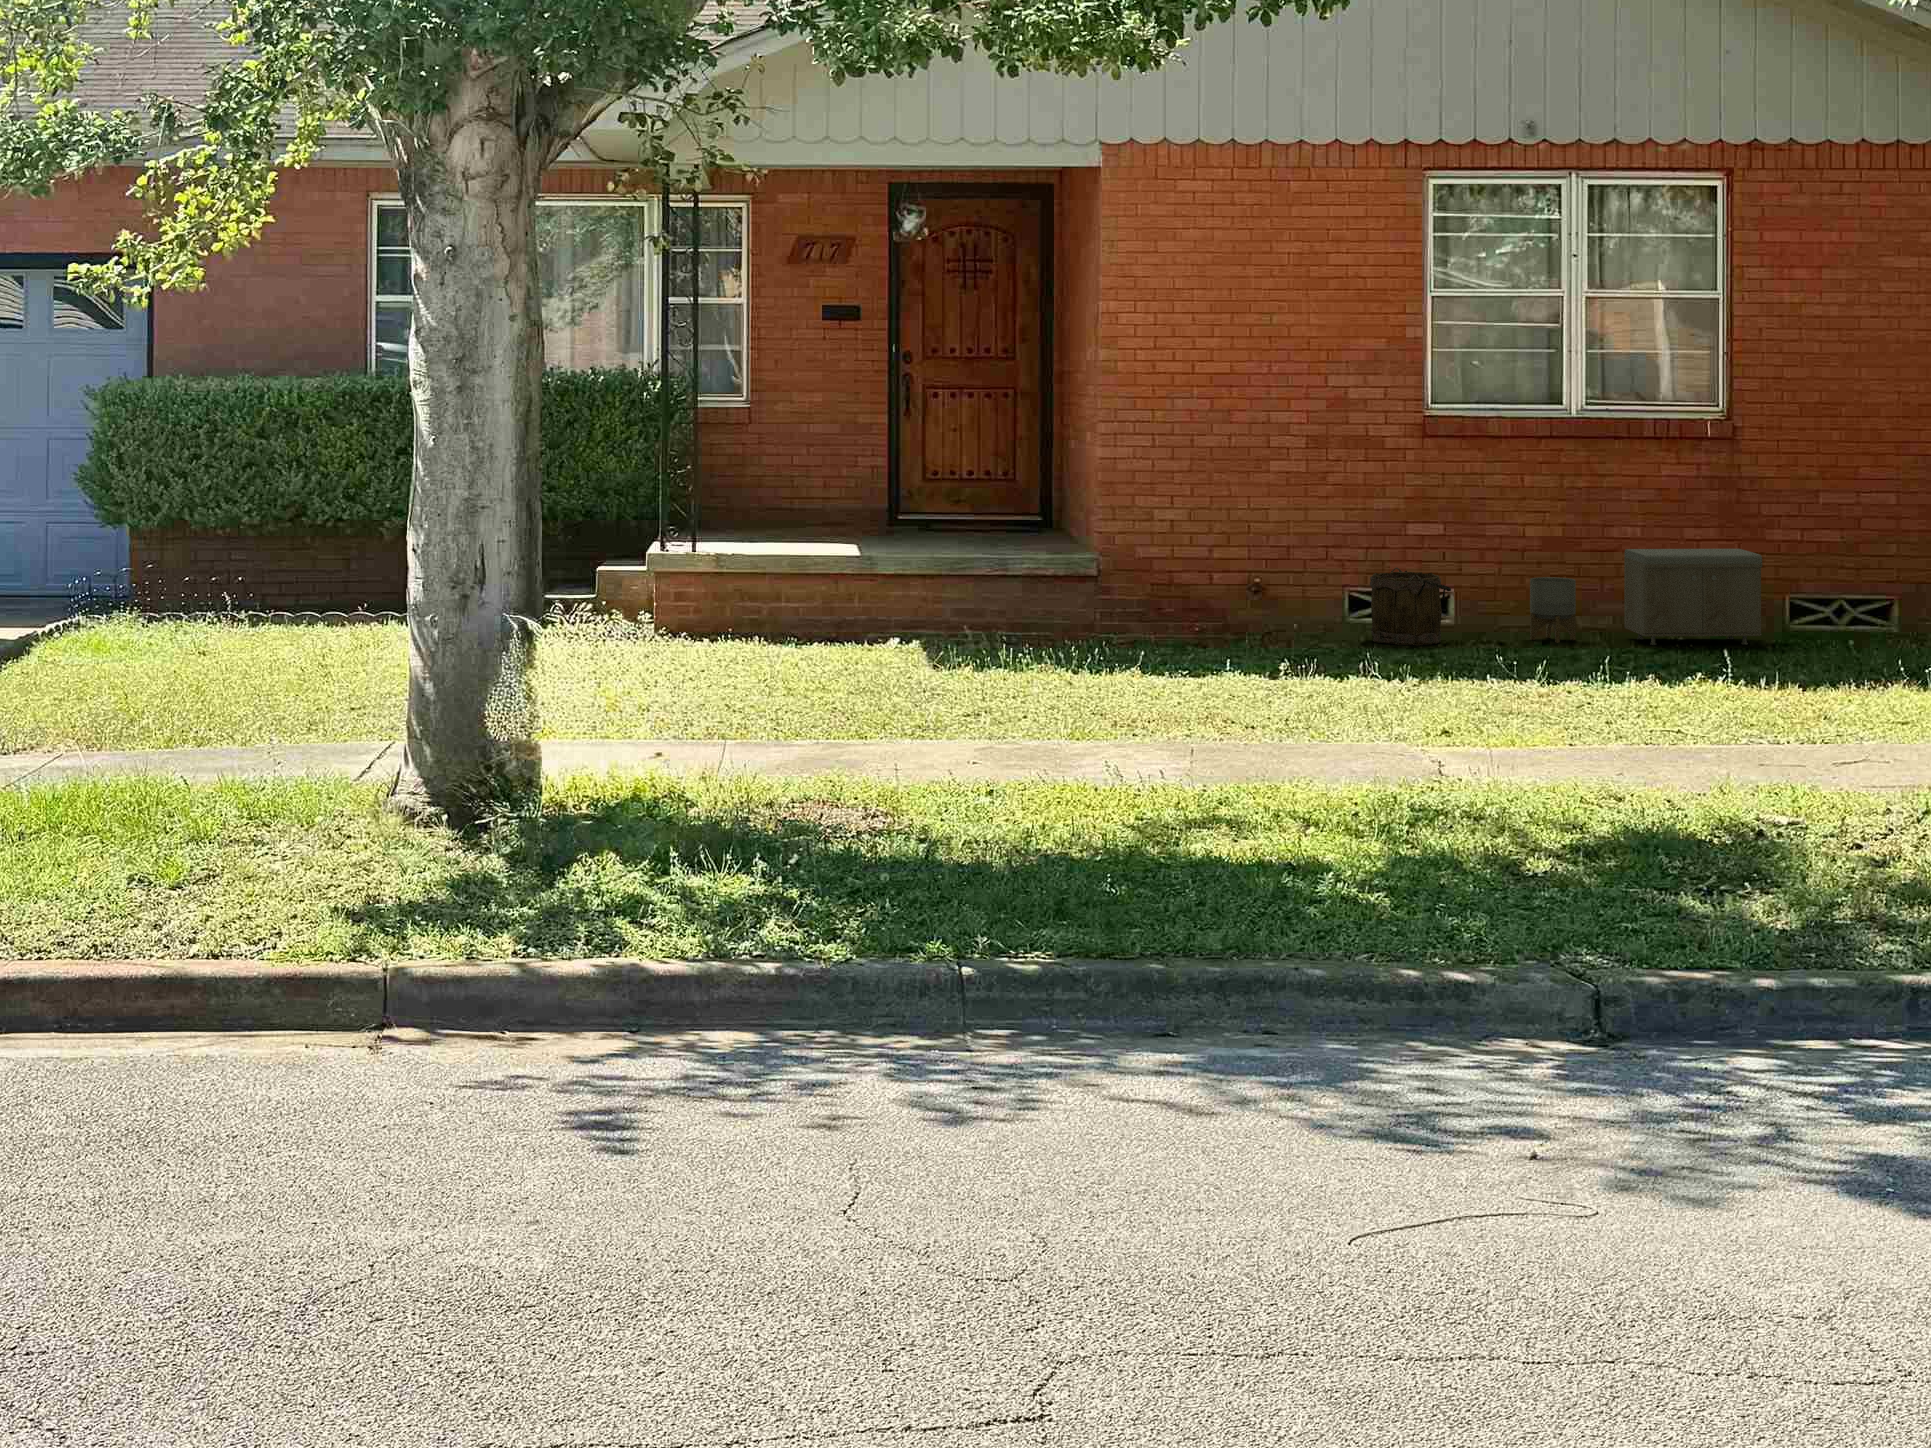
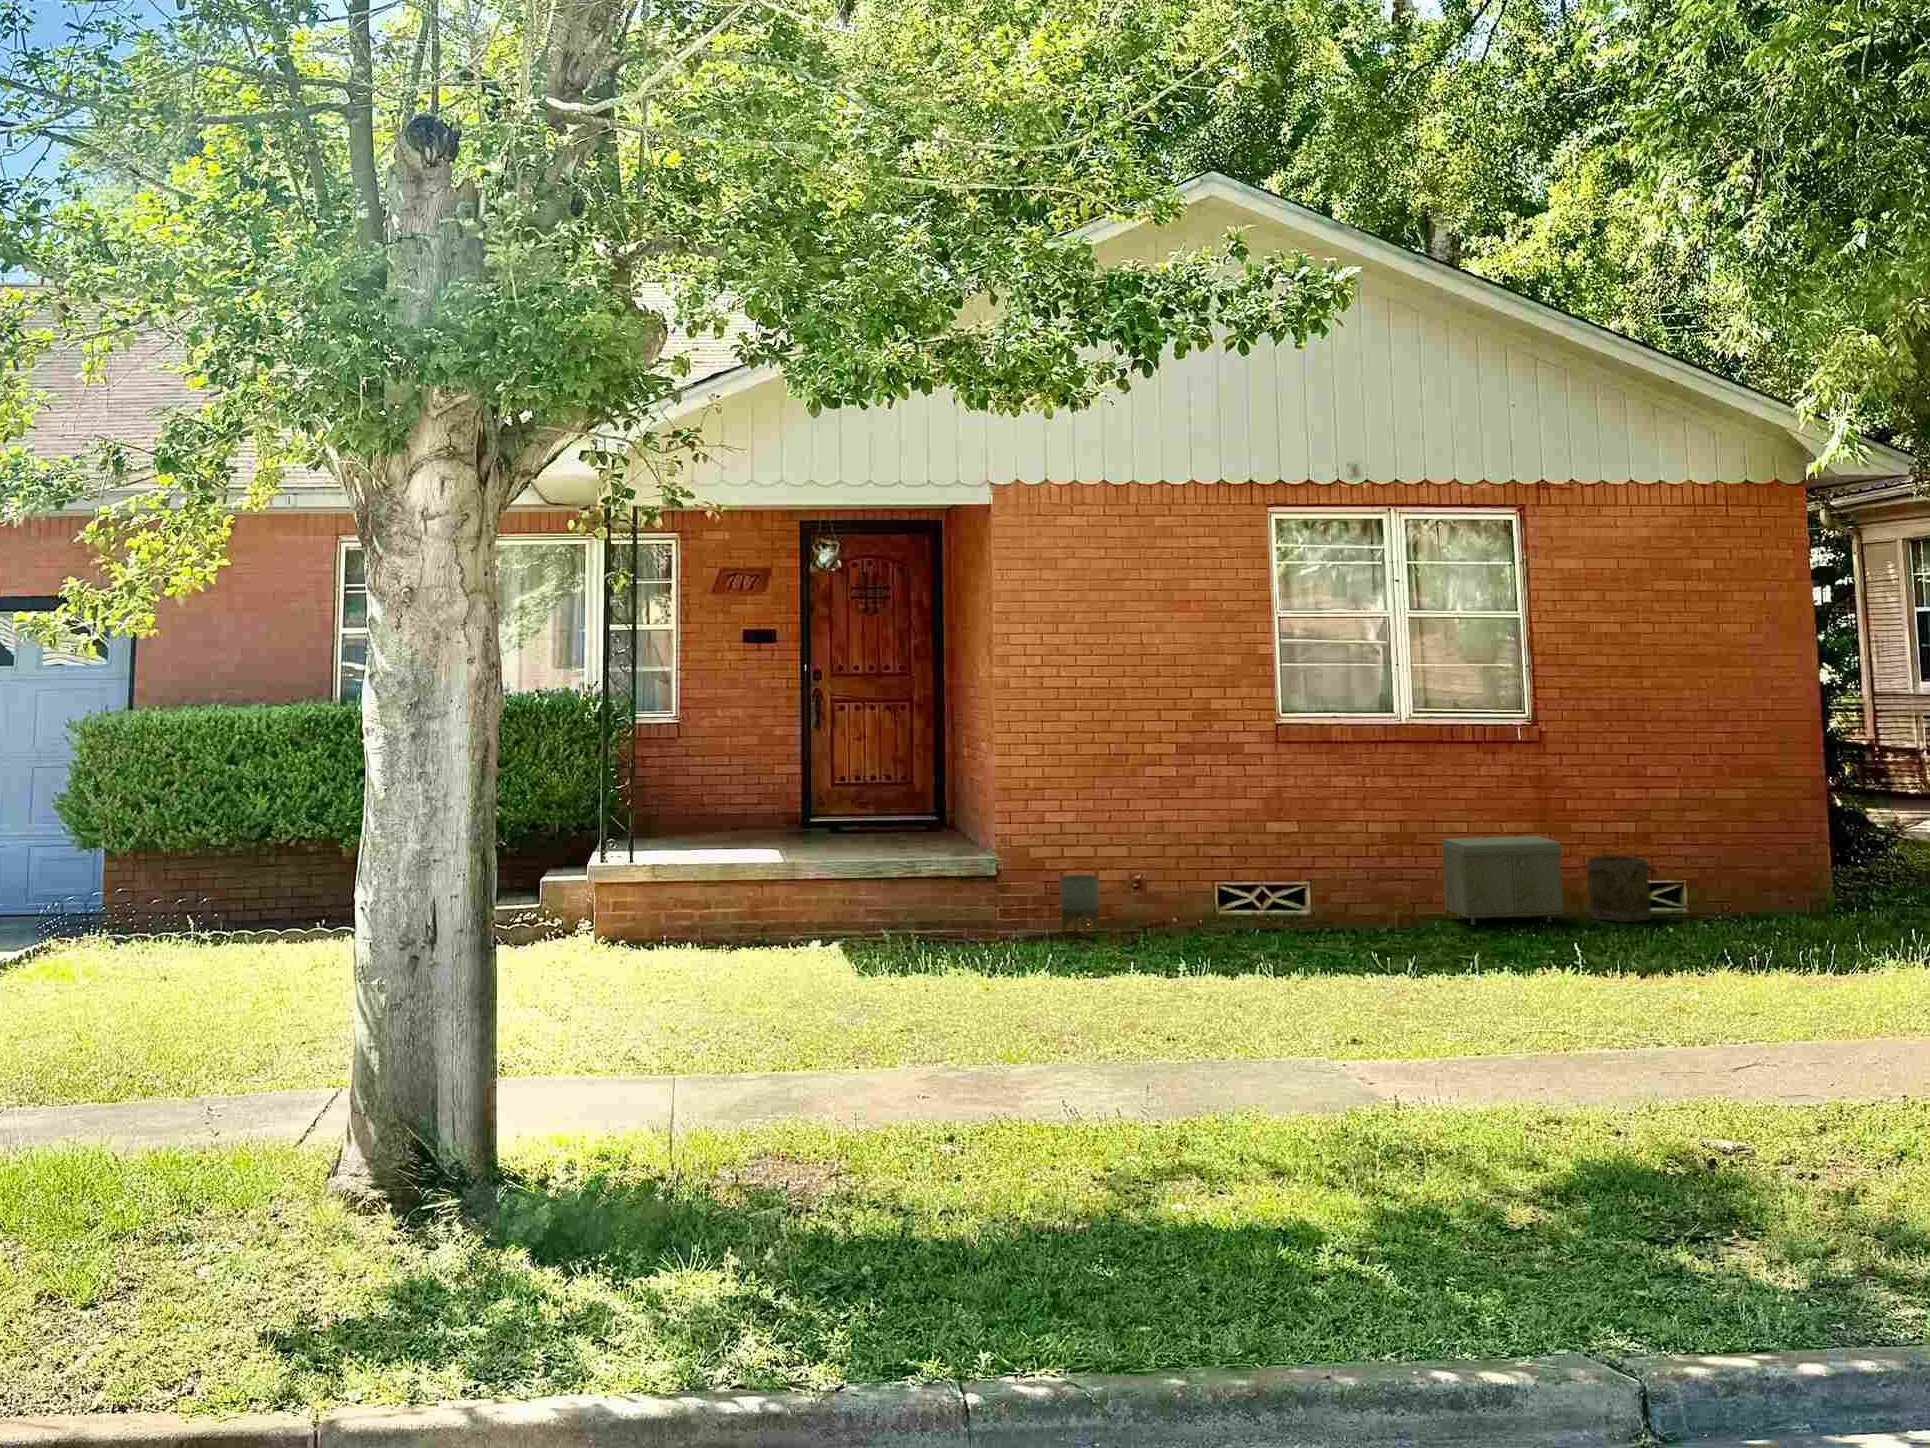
bucket: present [1370,568,1451,645] -> present [1586,854,1656,922]
planter: present [1530,577,1576,643] -> present [1059,875,1100,935]

